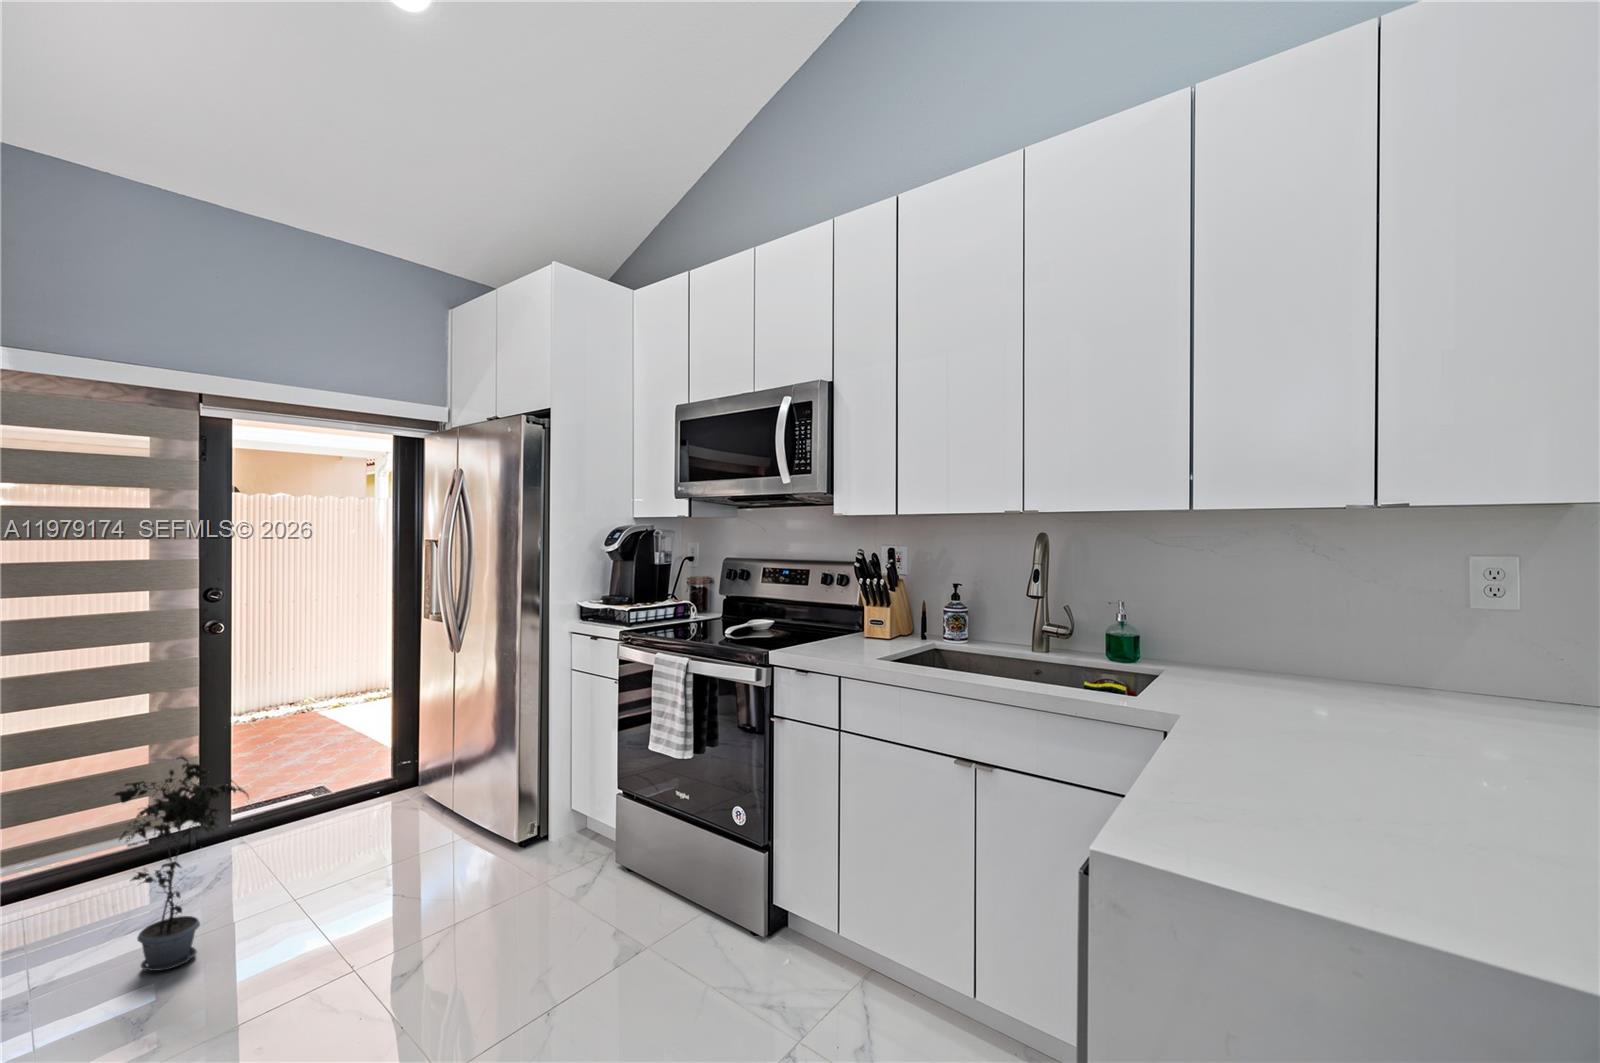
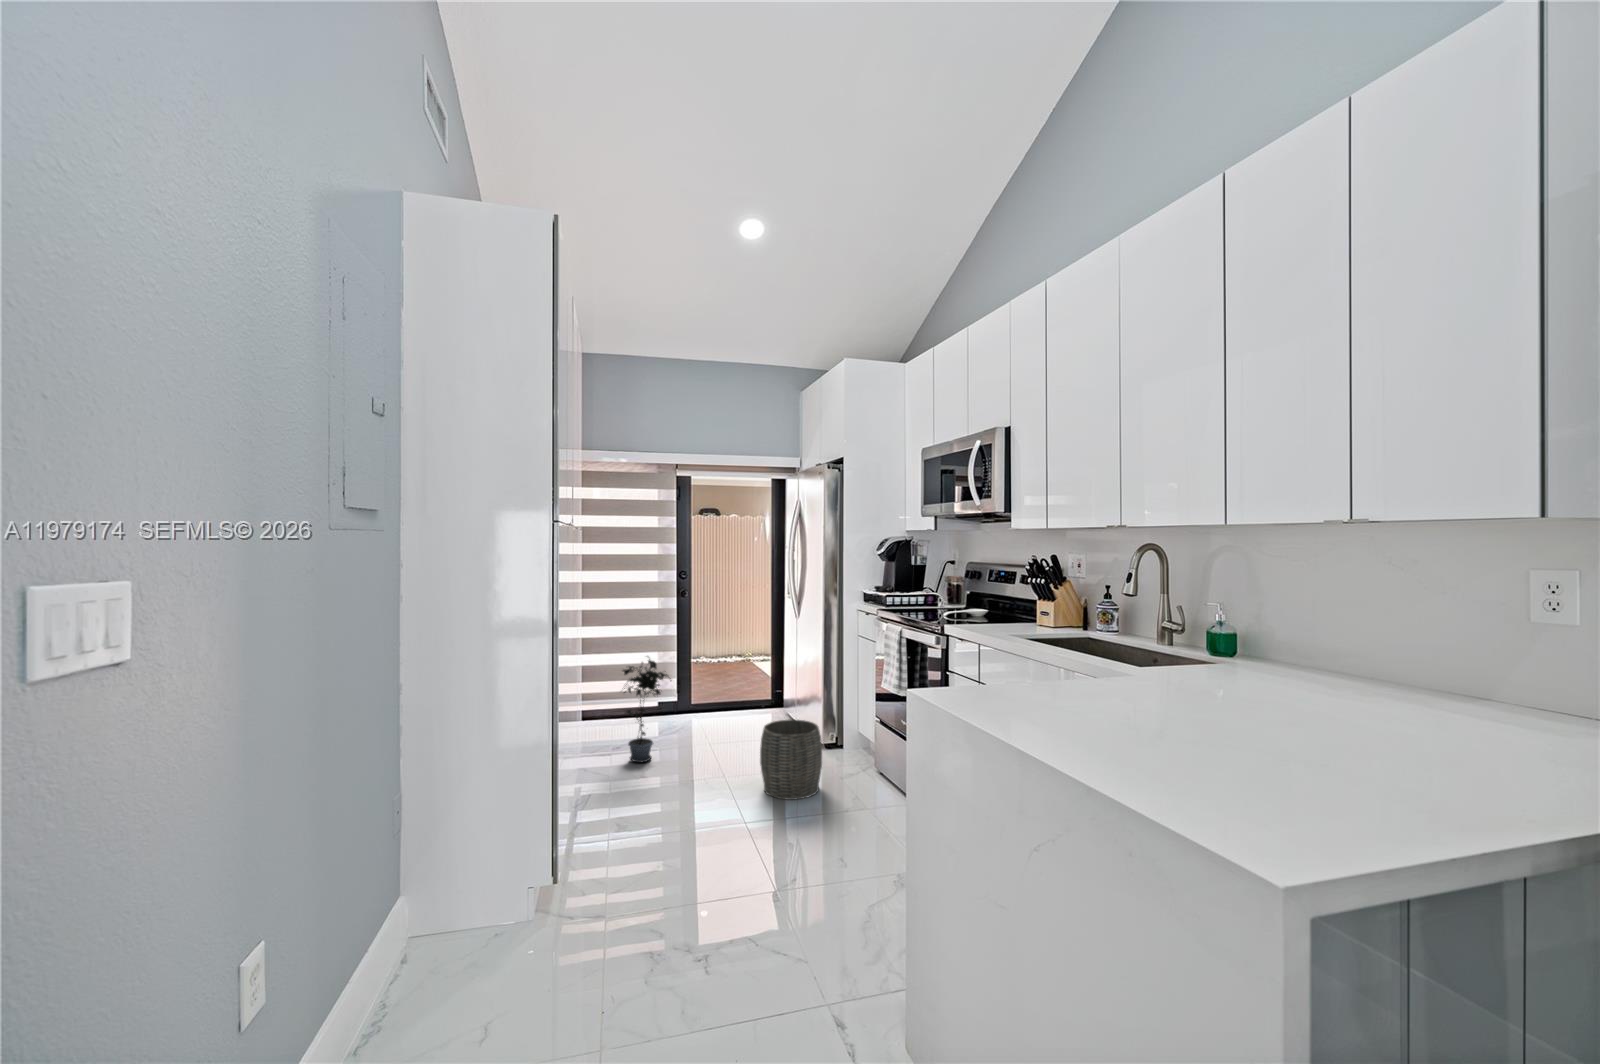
woven basket: none [460,819,568,962] -> present [760,720,822,800]

